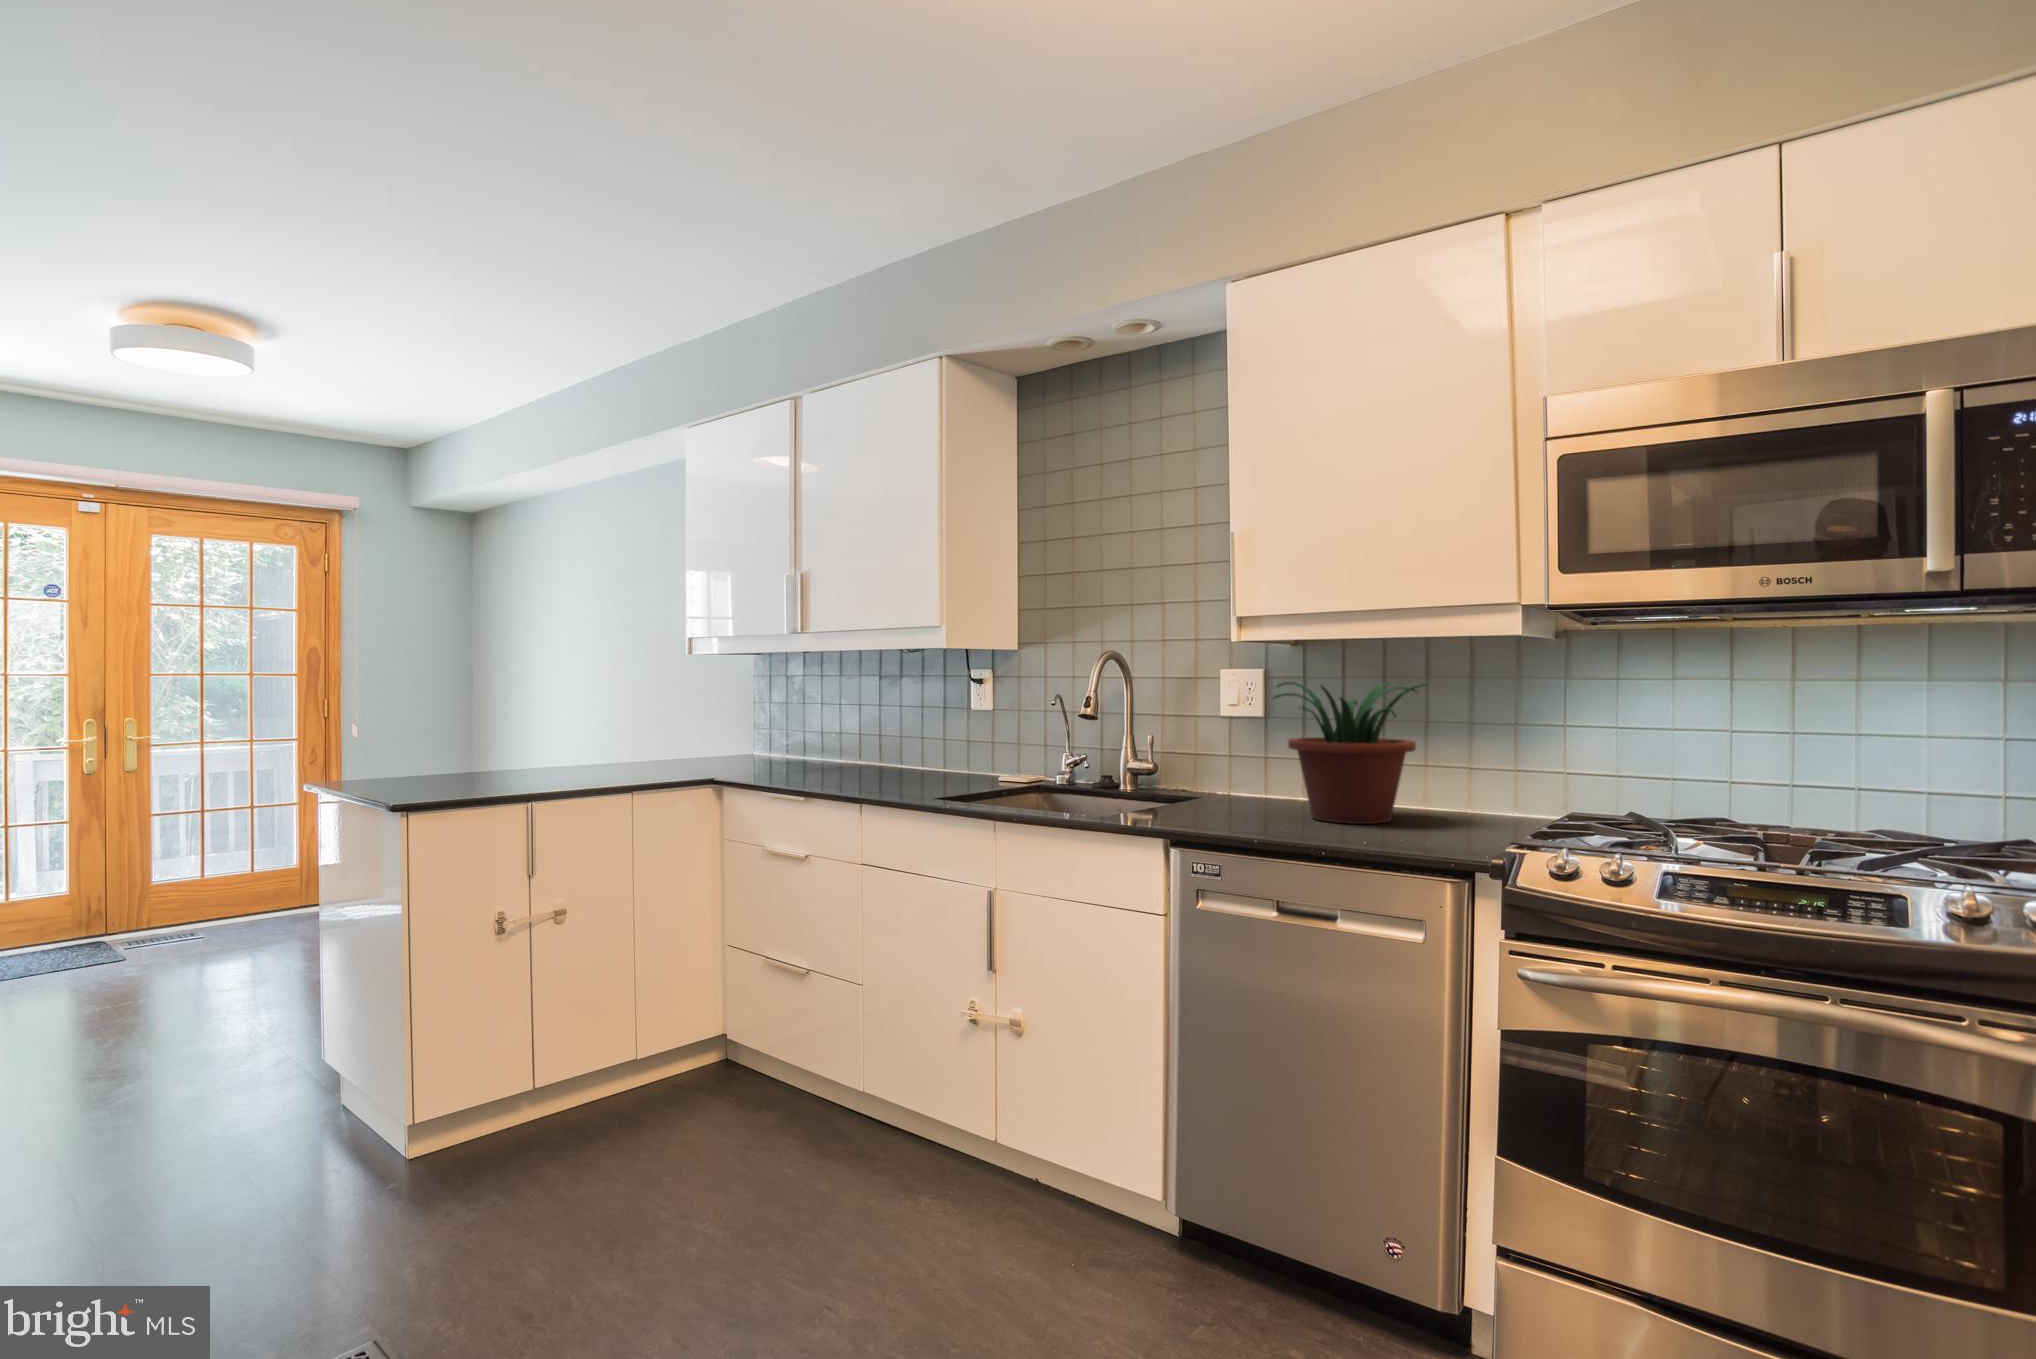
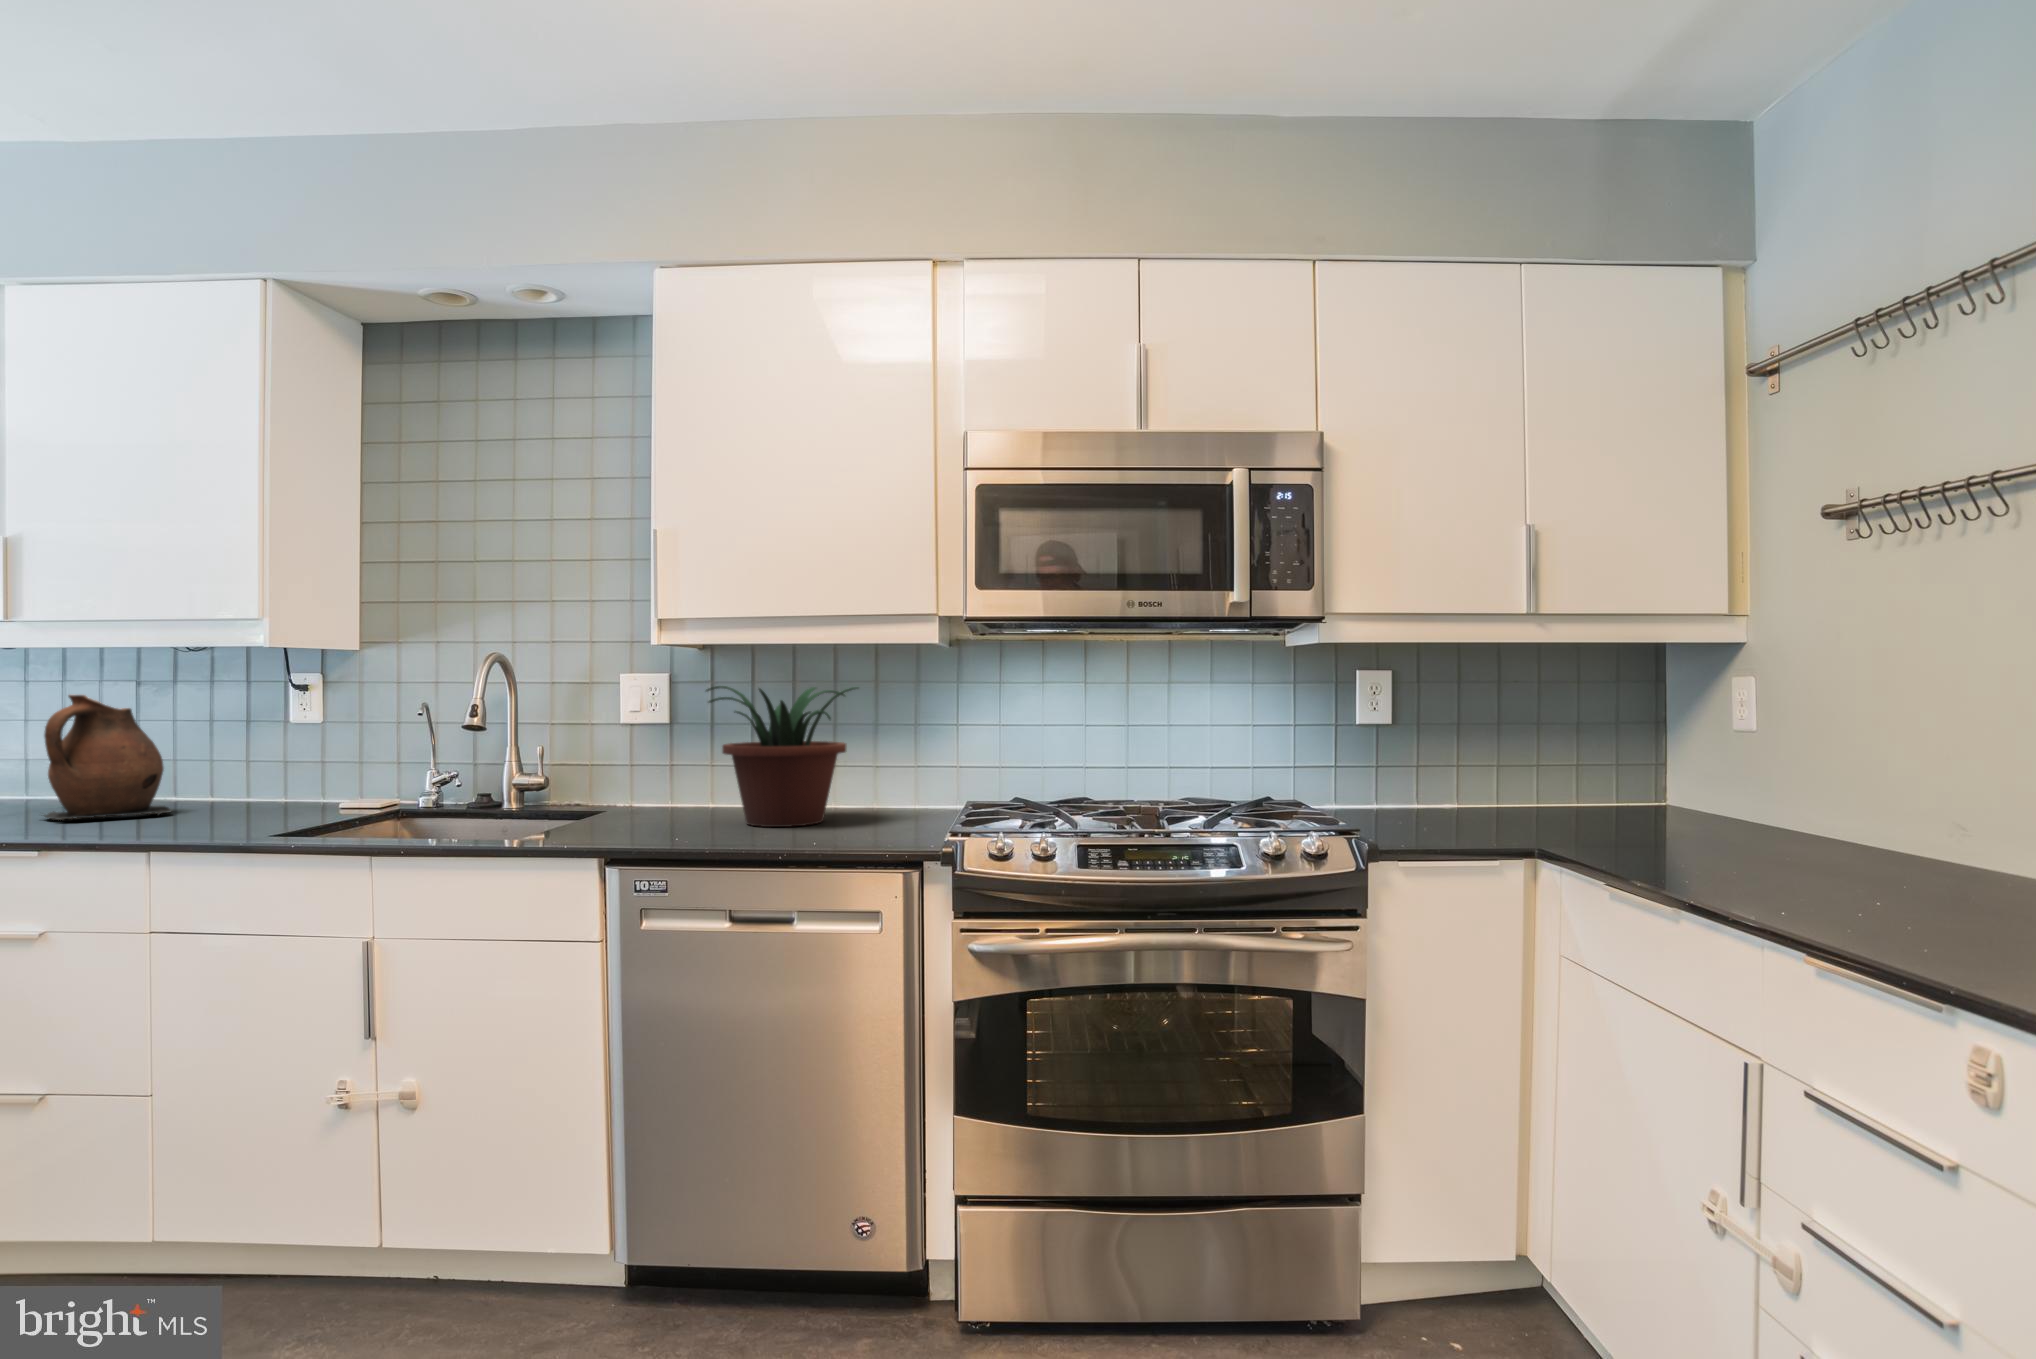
ceramic pitcher: none [832,687,903,776] -> present [44,695,171,820]

